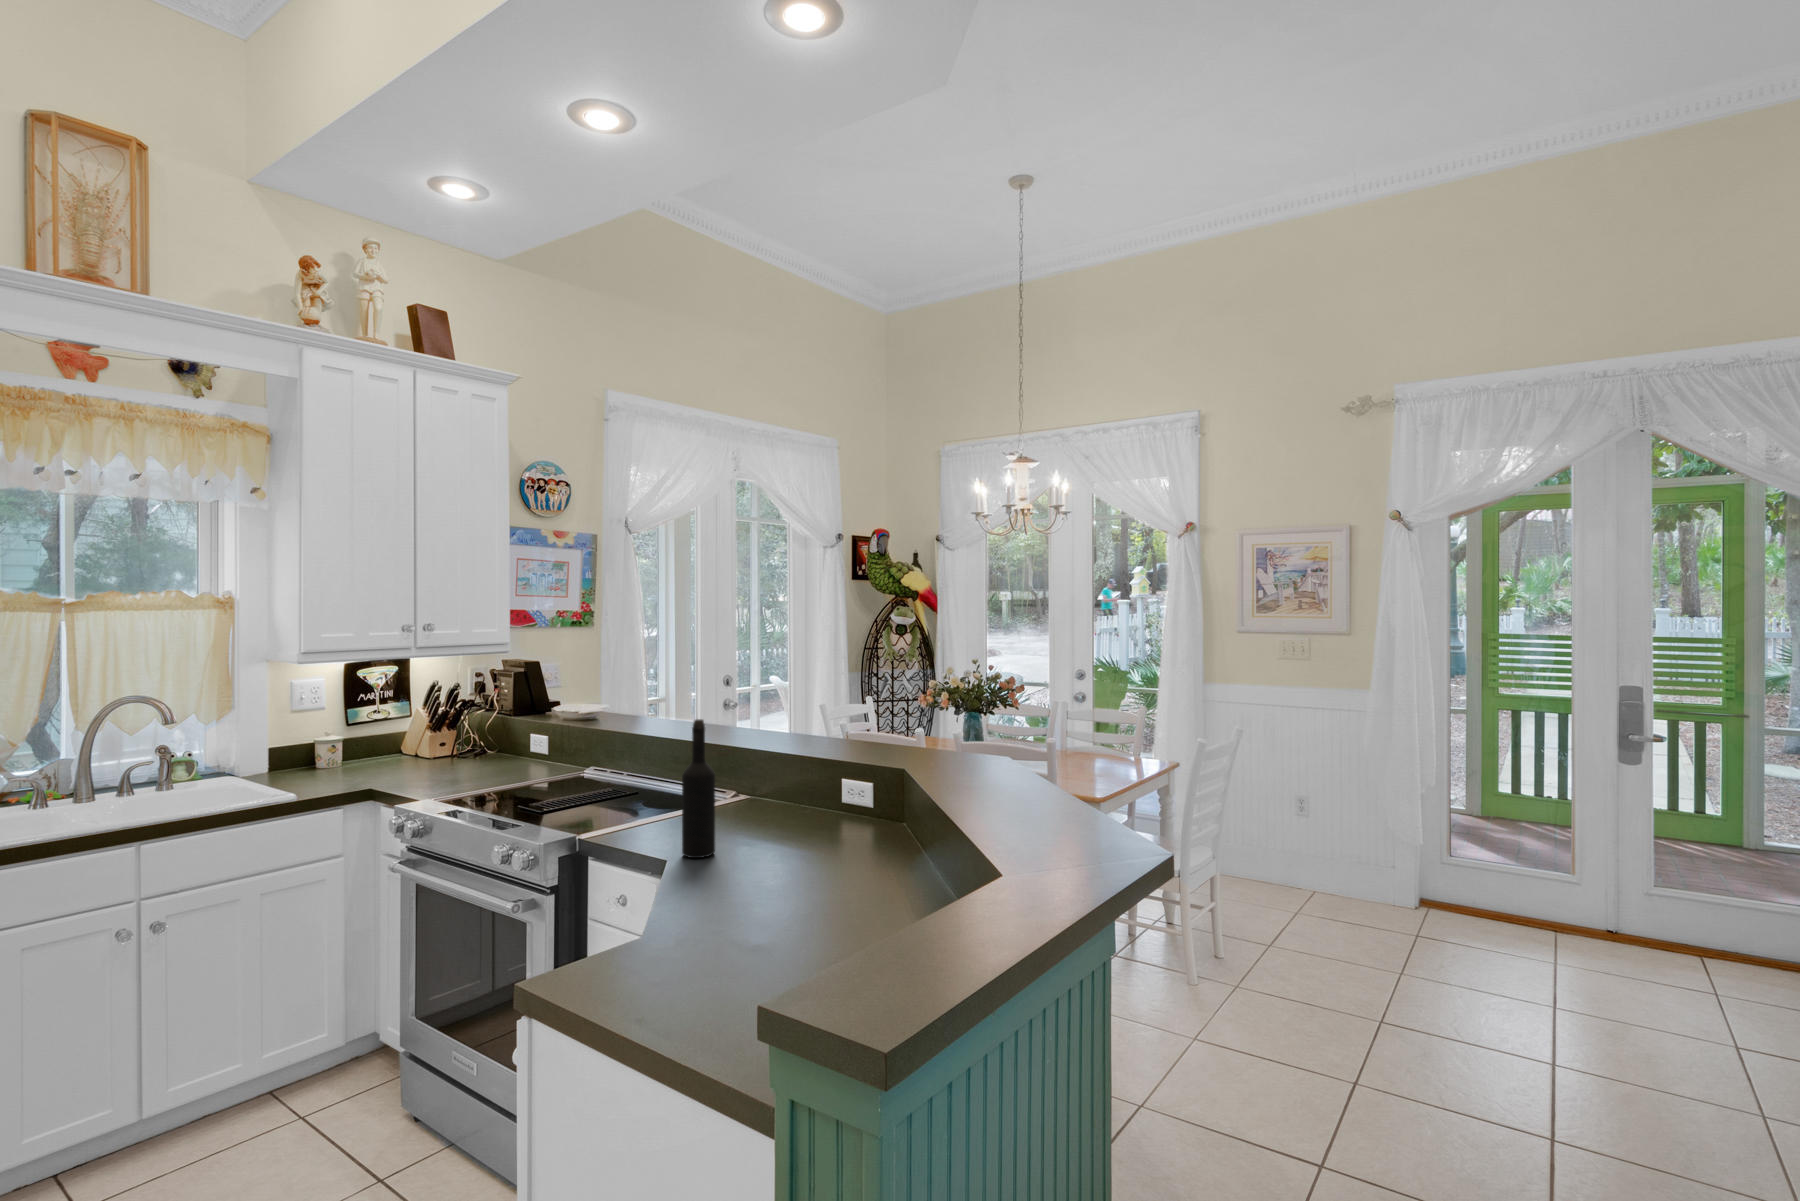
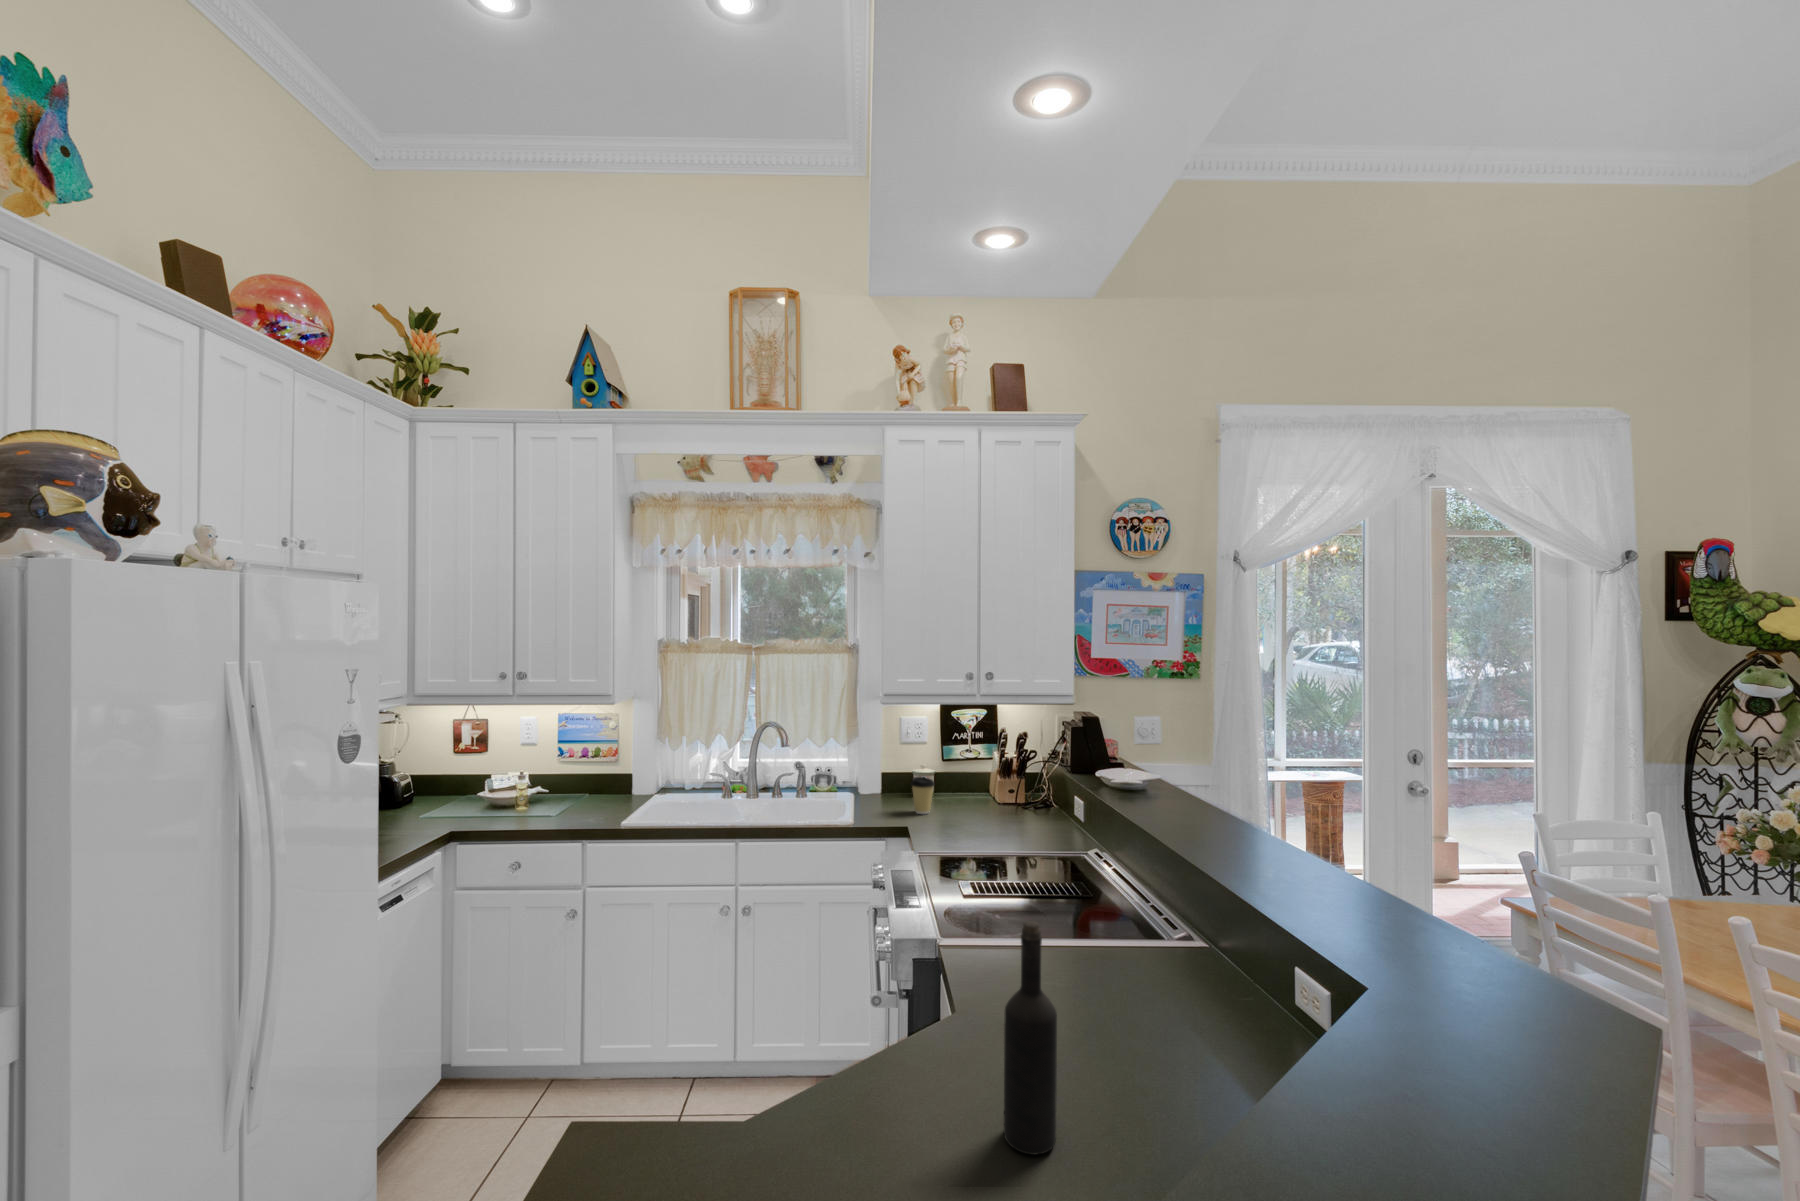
coffee cup: none [333,738,365,776] -> present [911,777,935,814]

